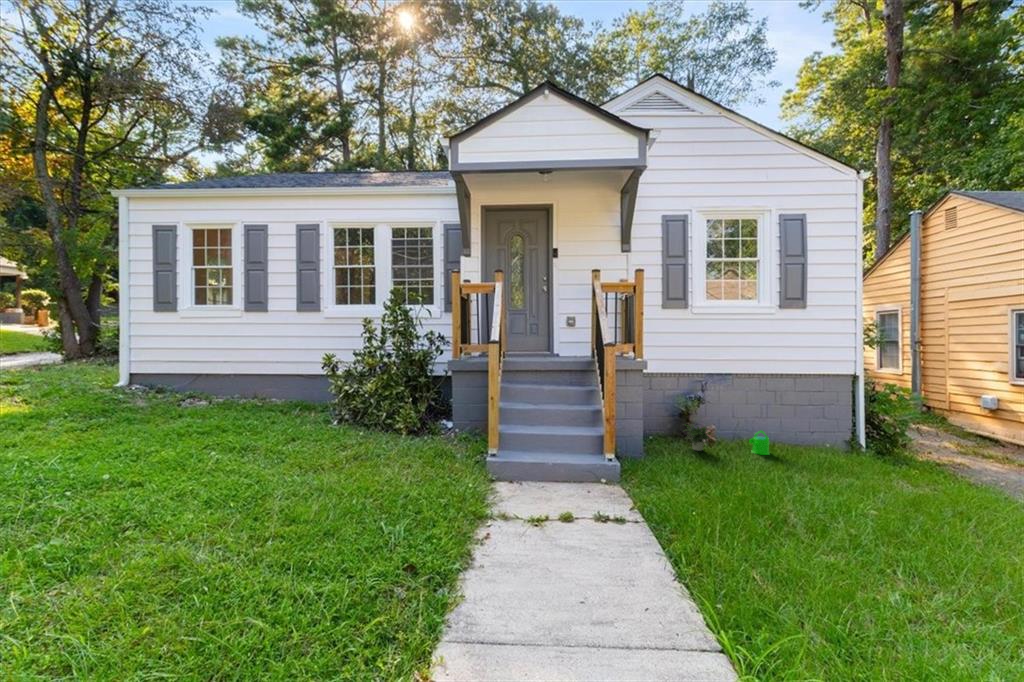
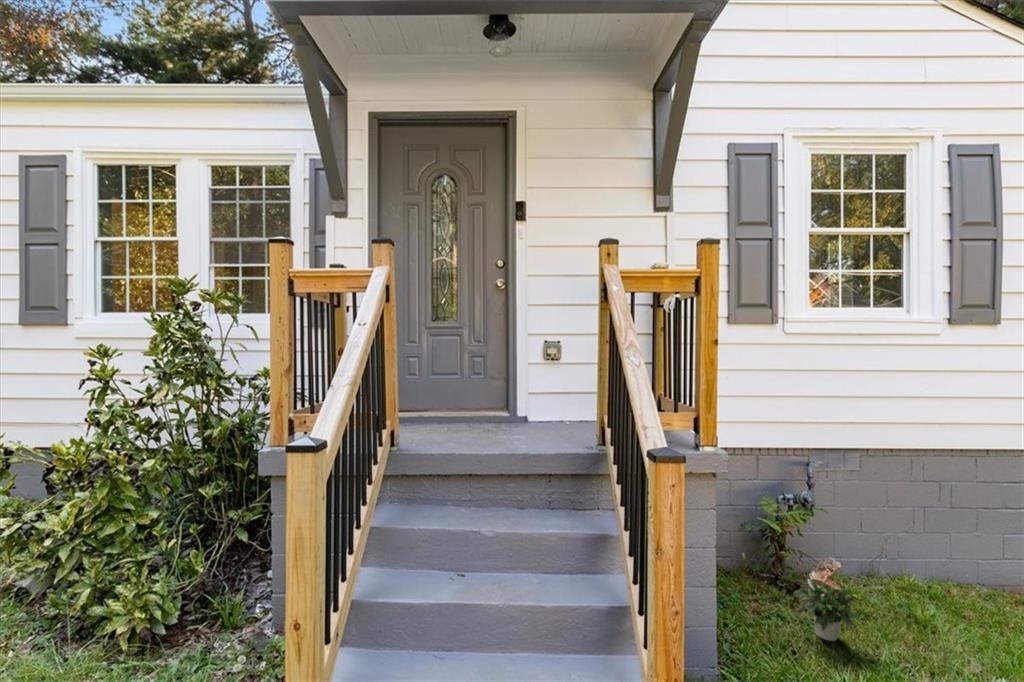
watering can: present [749,431,770,455] -> none [938,593,984,652]

